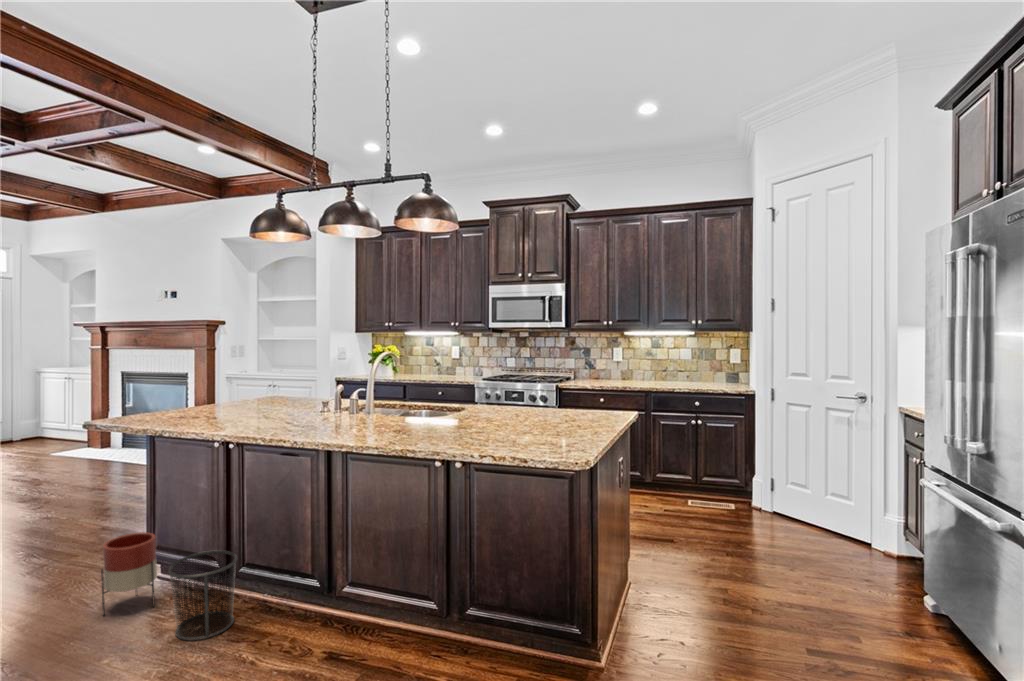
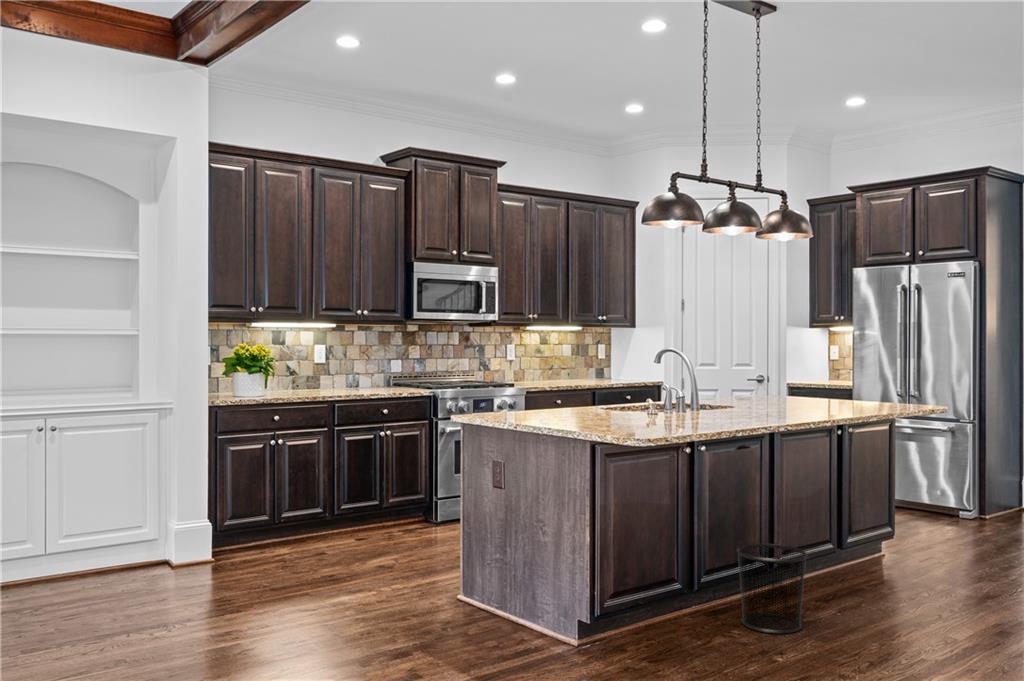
planter: present [101,532,157,616] -> none [655,557,718,663]

